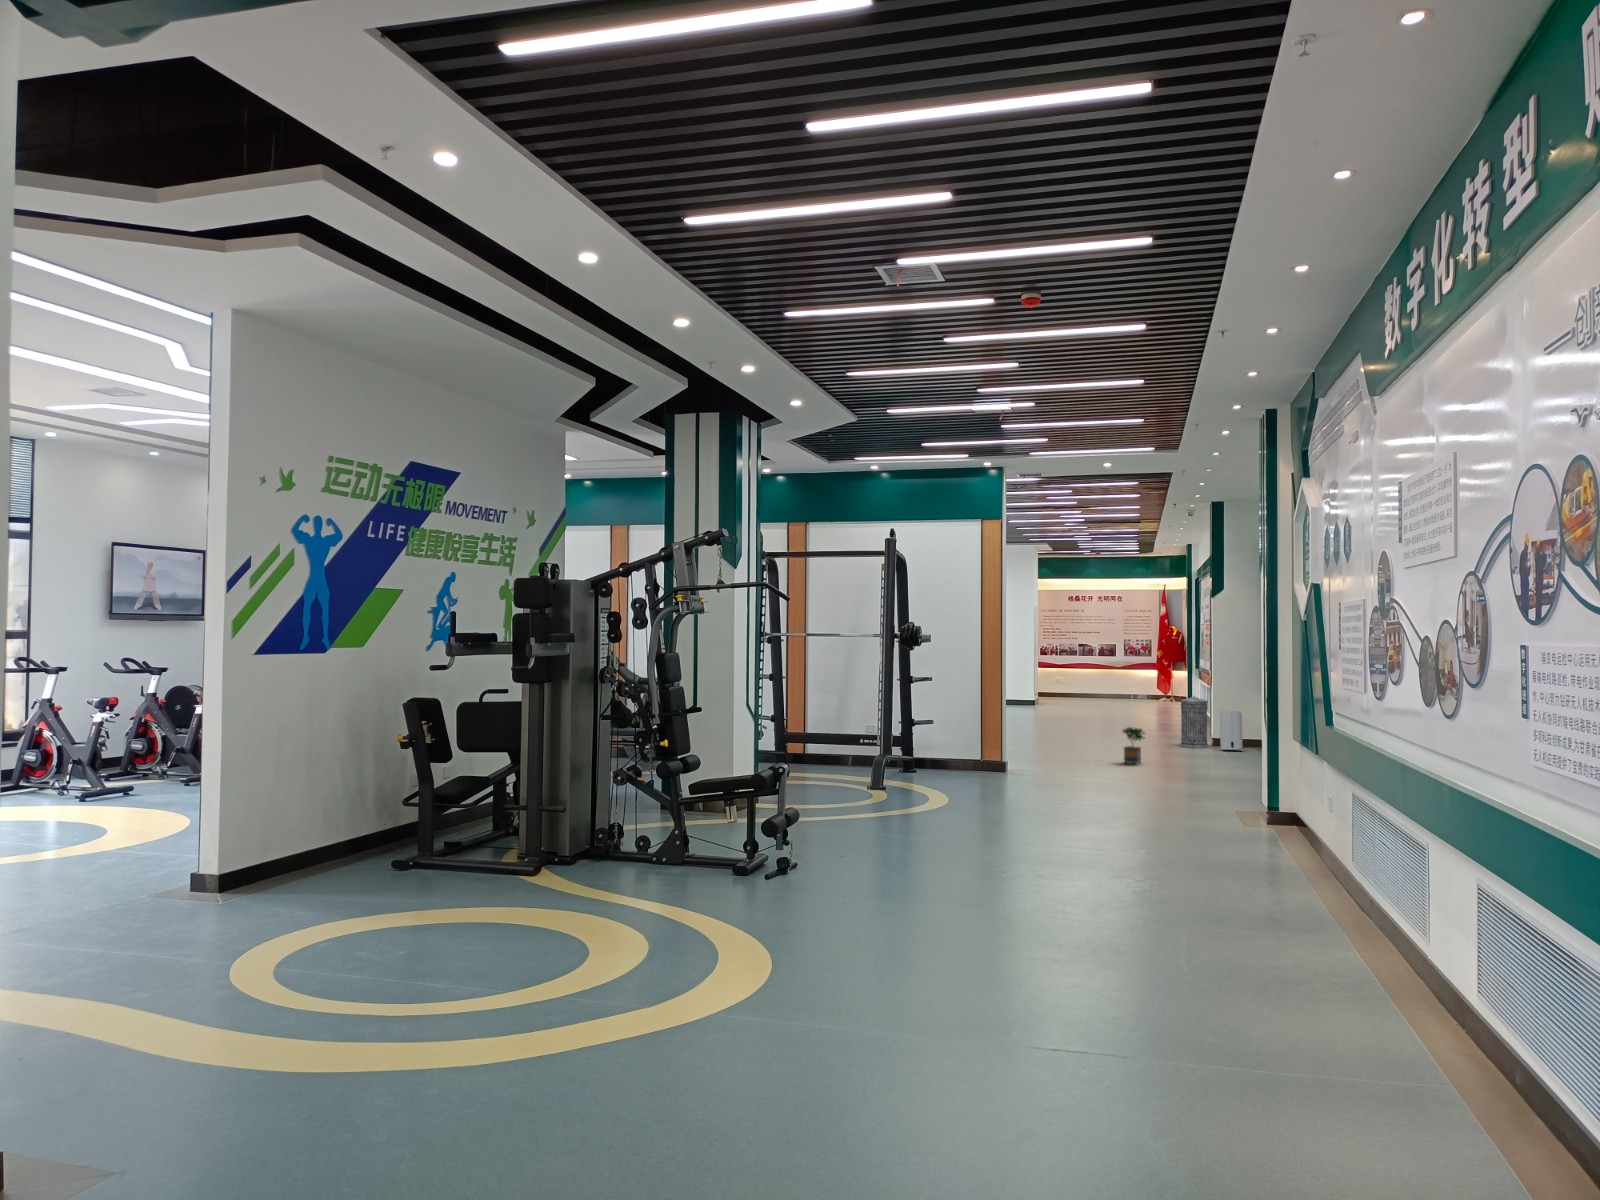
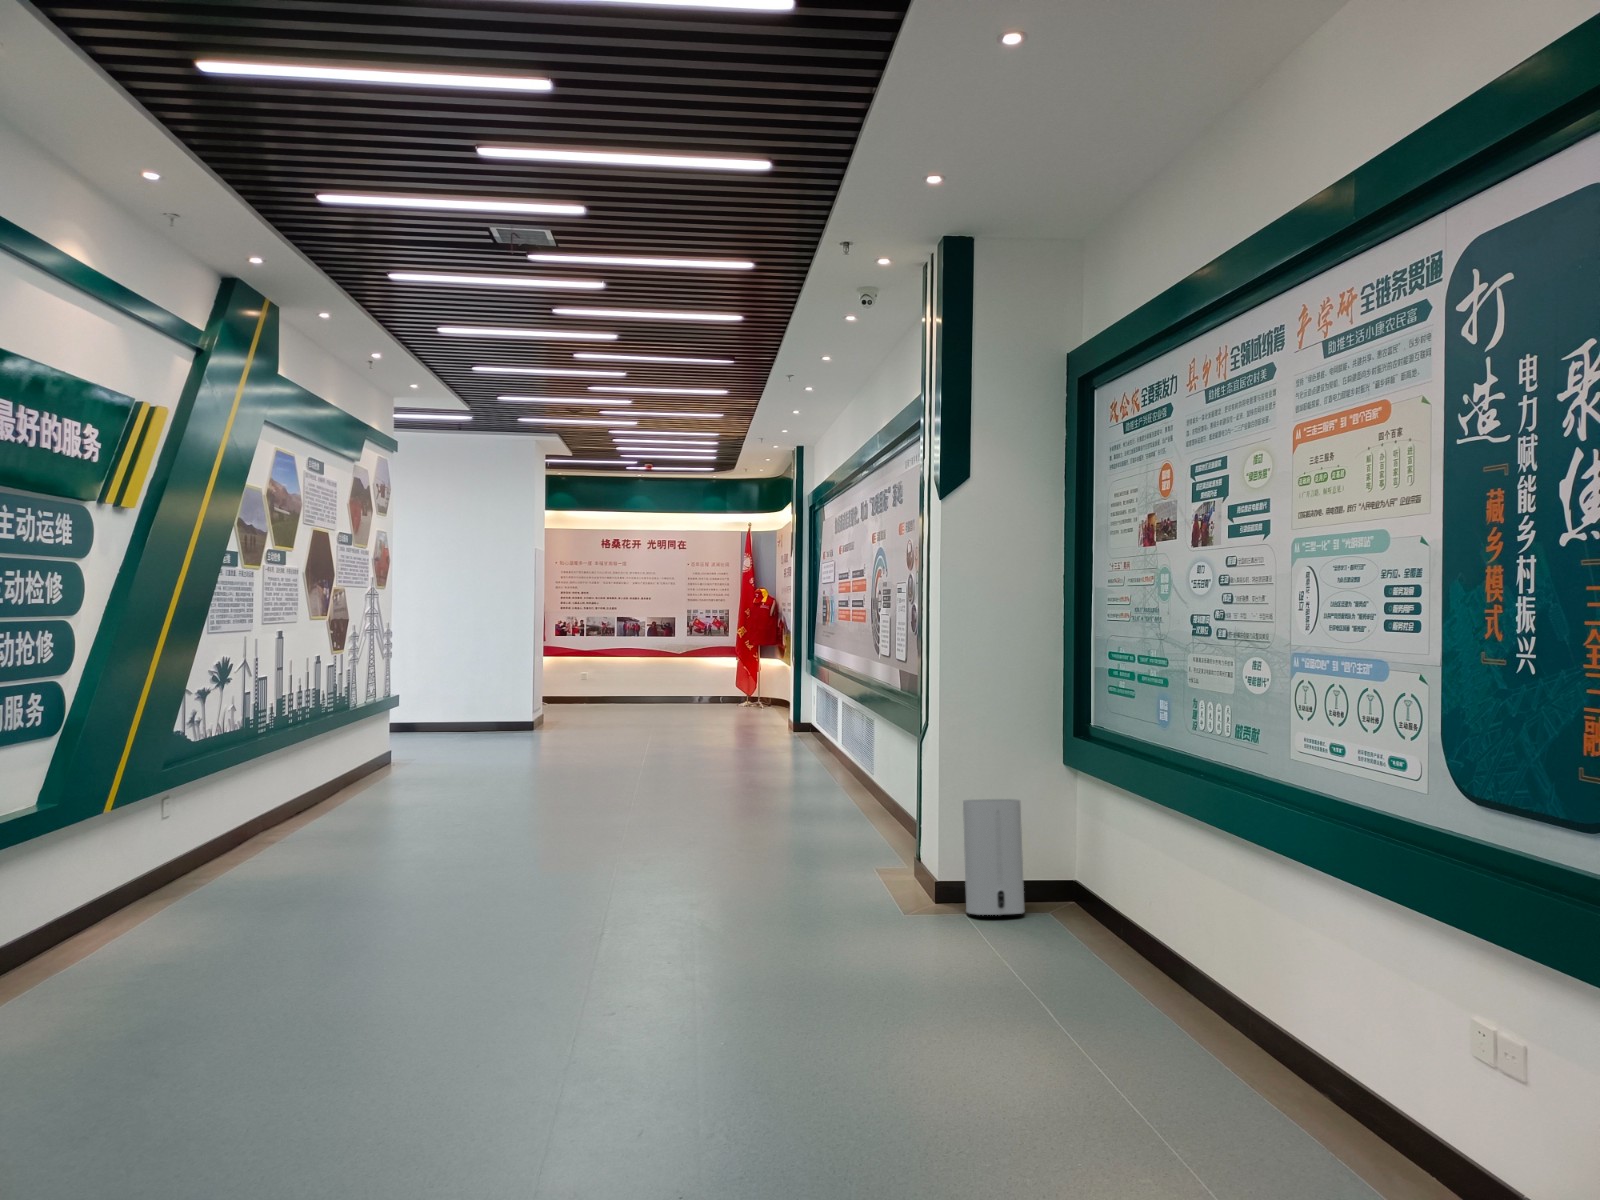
trash can: present [1180,696,1208,748] -> none [849,753,921,903]
potted tree: present [1123,727,1145,764] -> none [703,937,800,1102]

